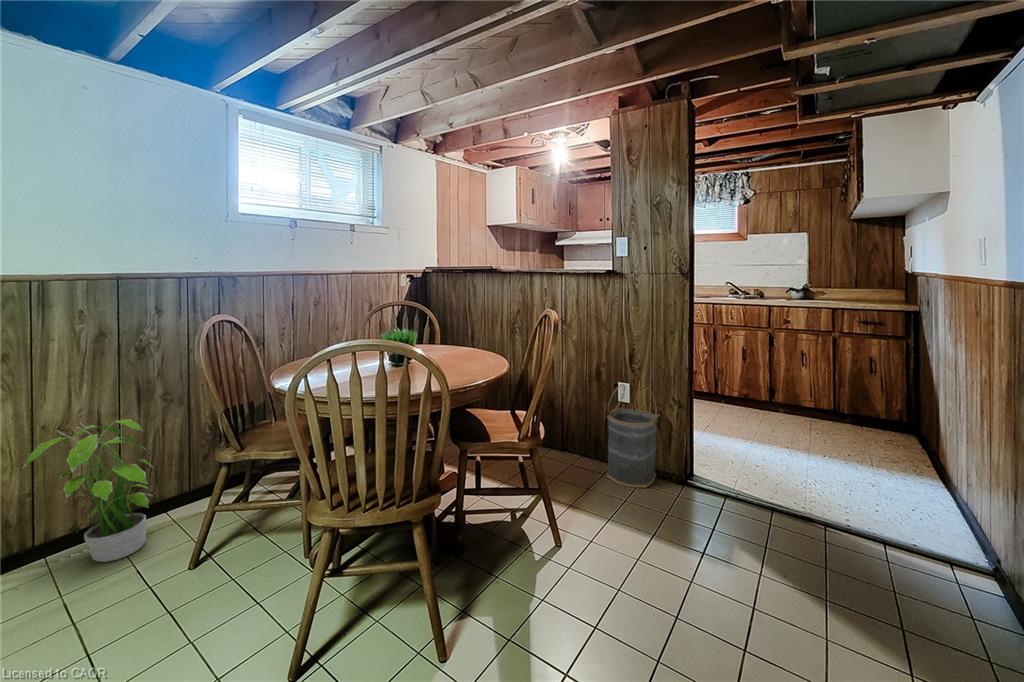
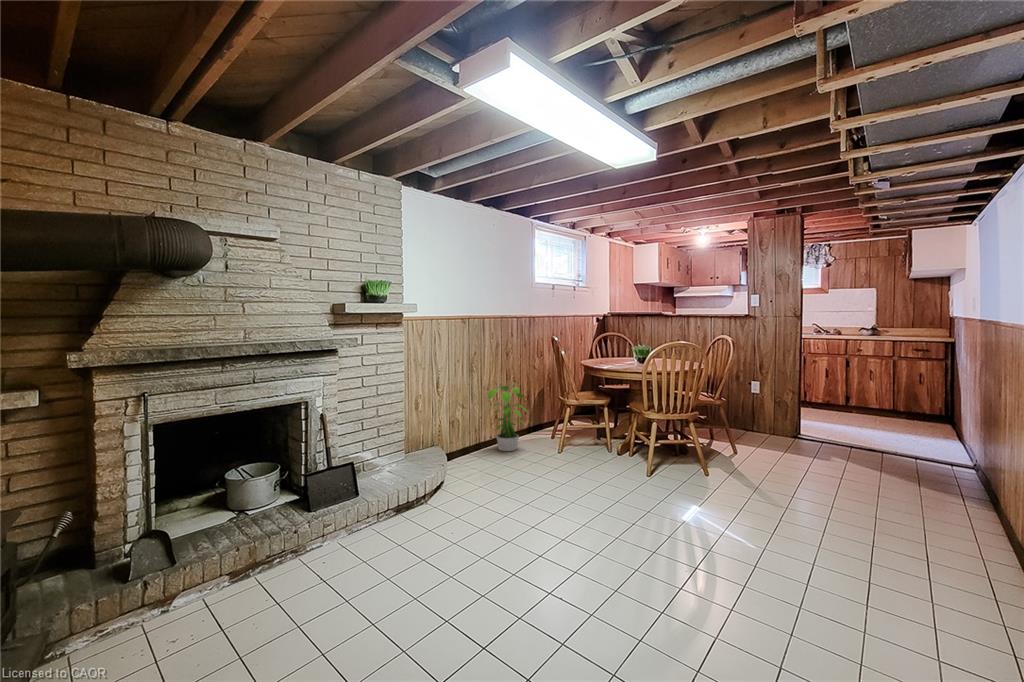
basket: present [607,384,658,488] -> none [748,380,781,440]

